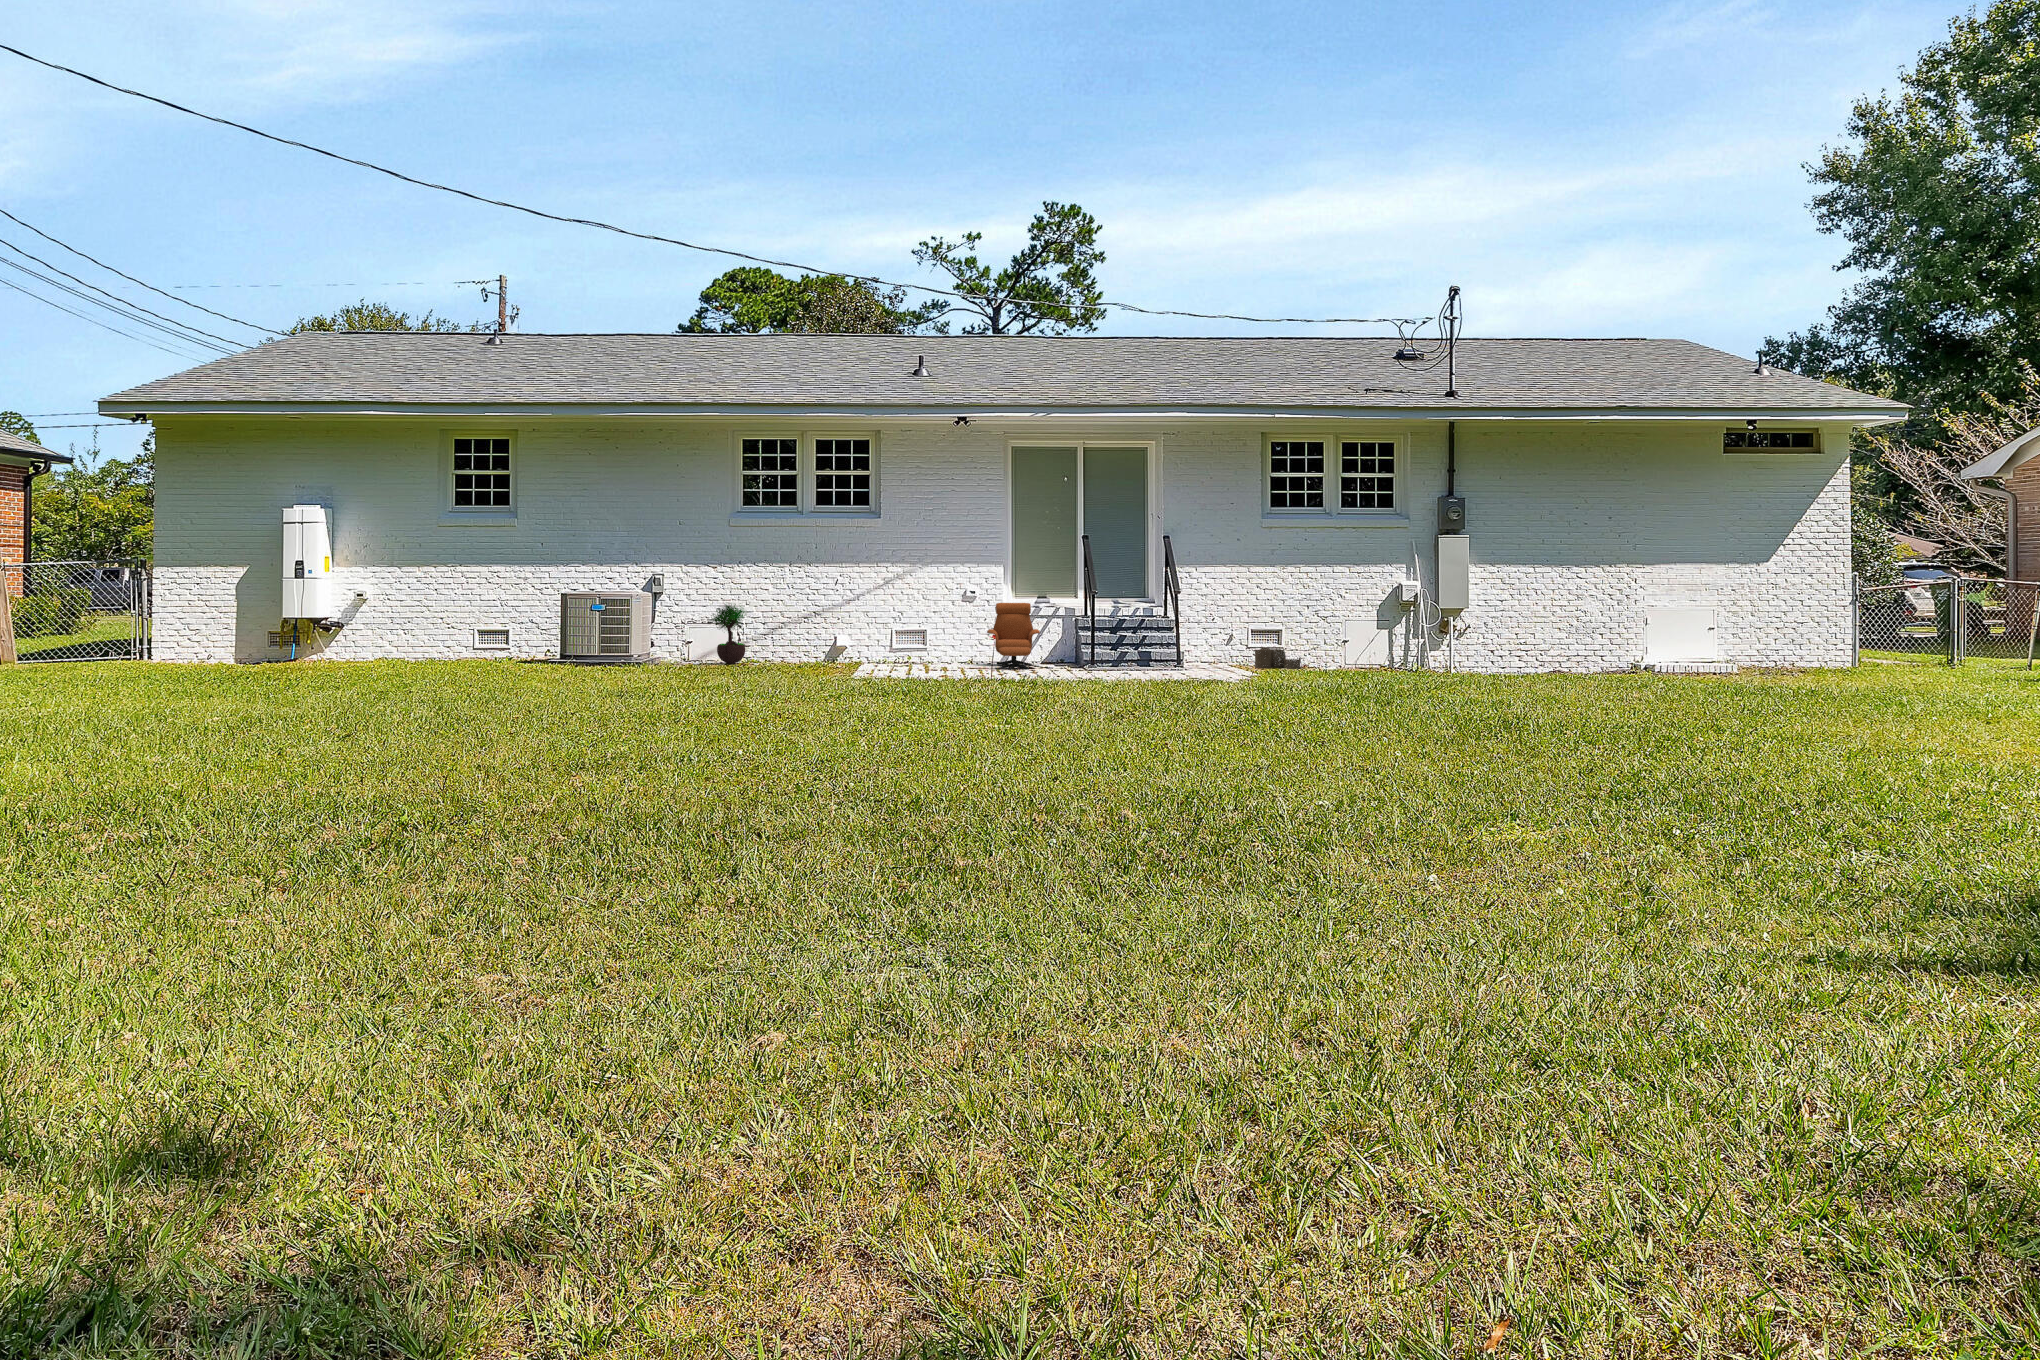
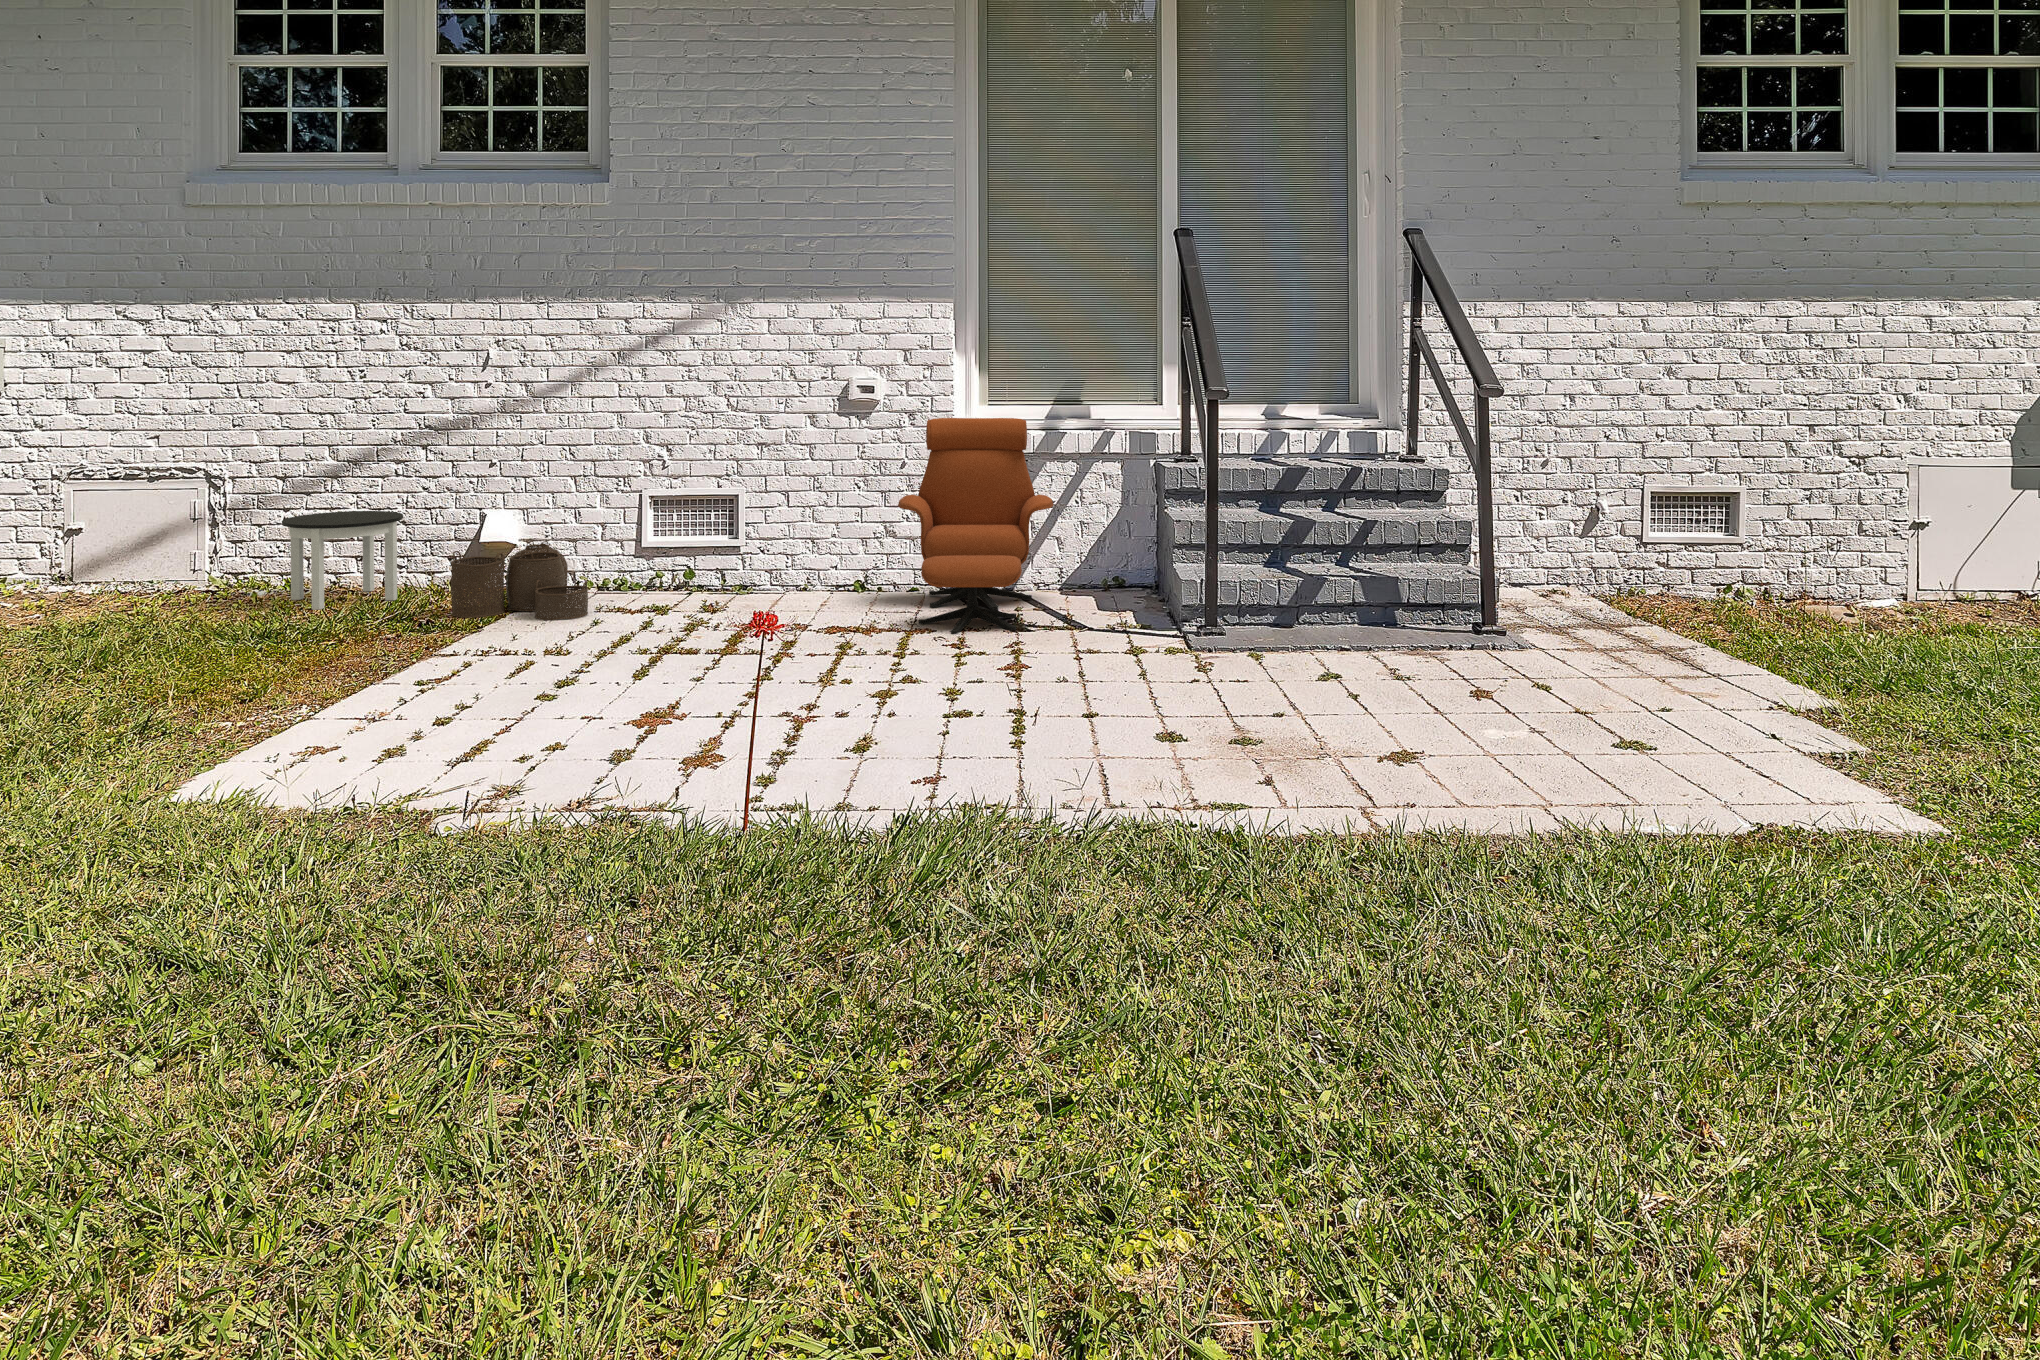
potted tree: present [711,604,745,664] -> none [62,408,204,597]
round table: none [779,635,816,666] -> present [282,511,403,610]
woven basket: present [1255,648,1301,669] -> present [451,539,588,620]

